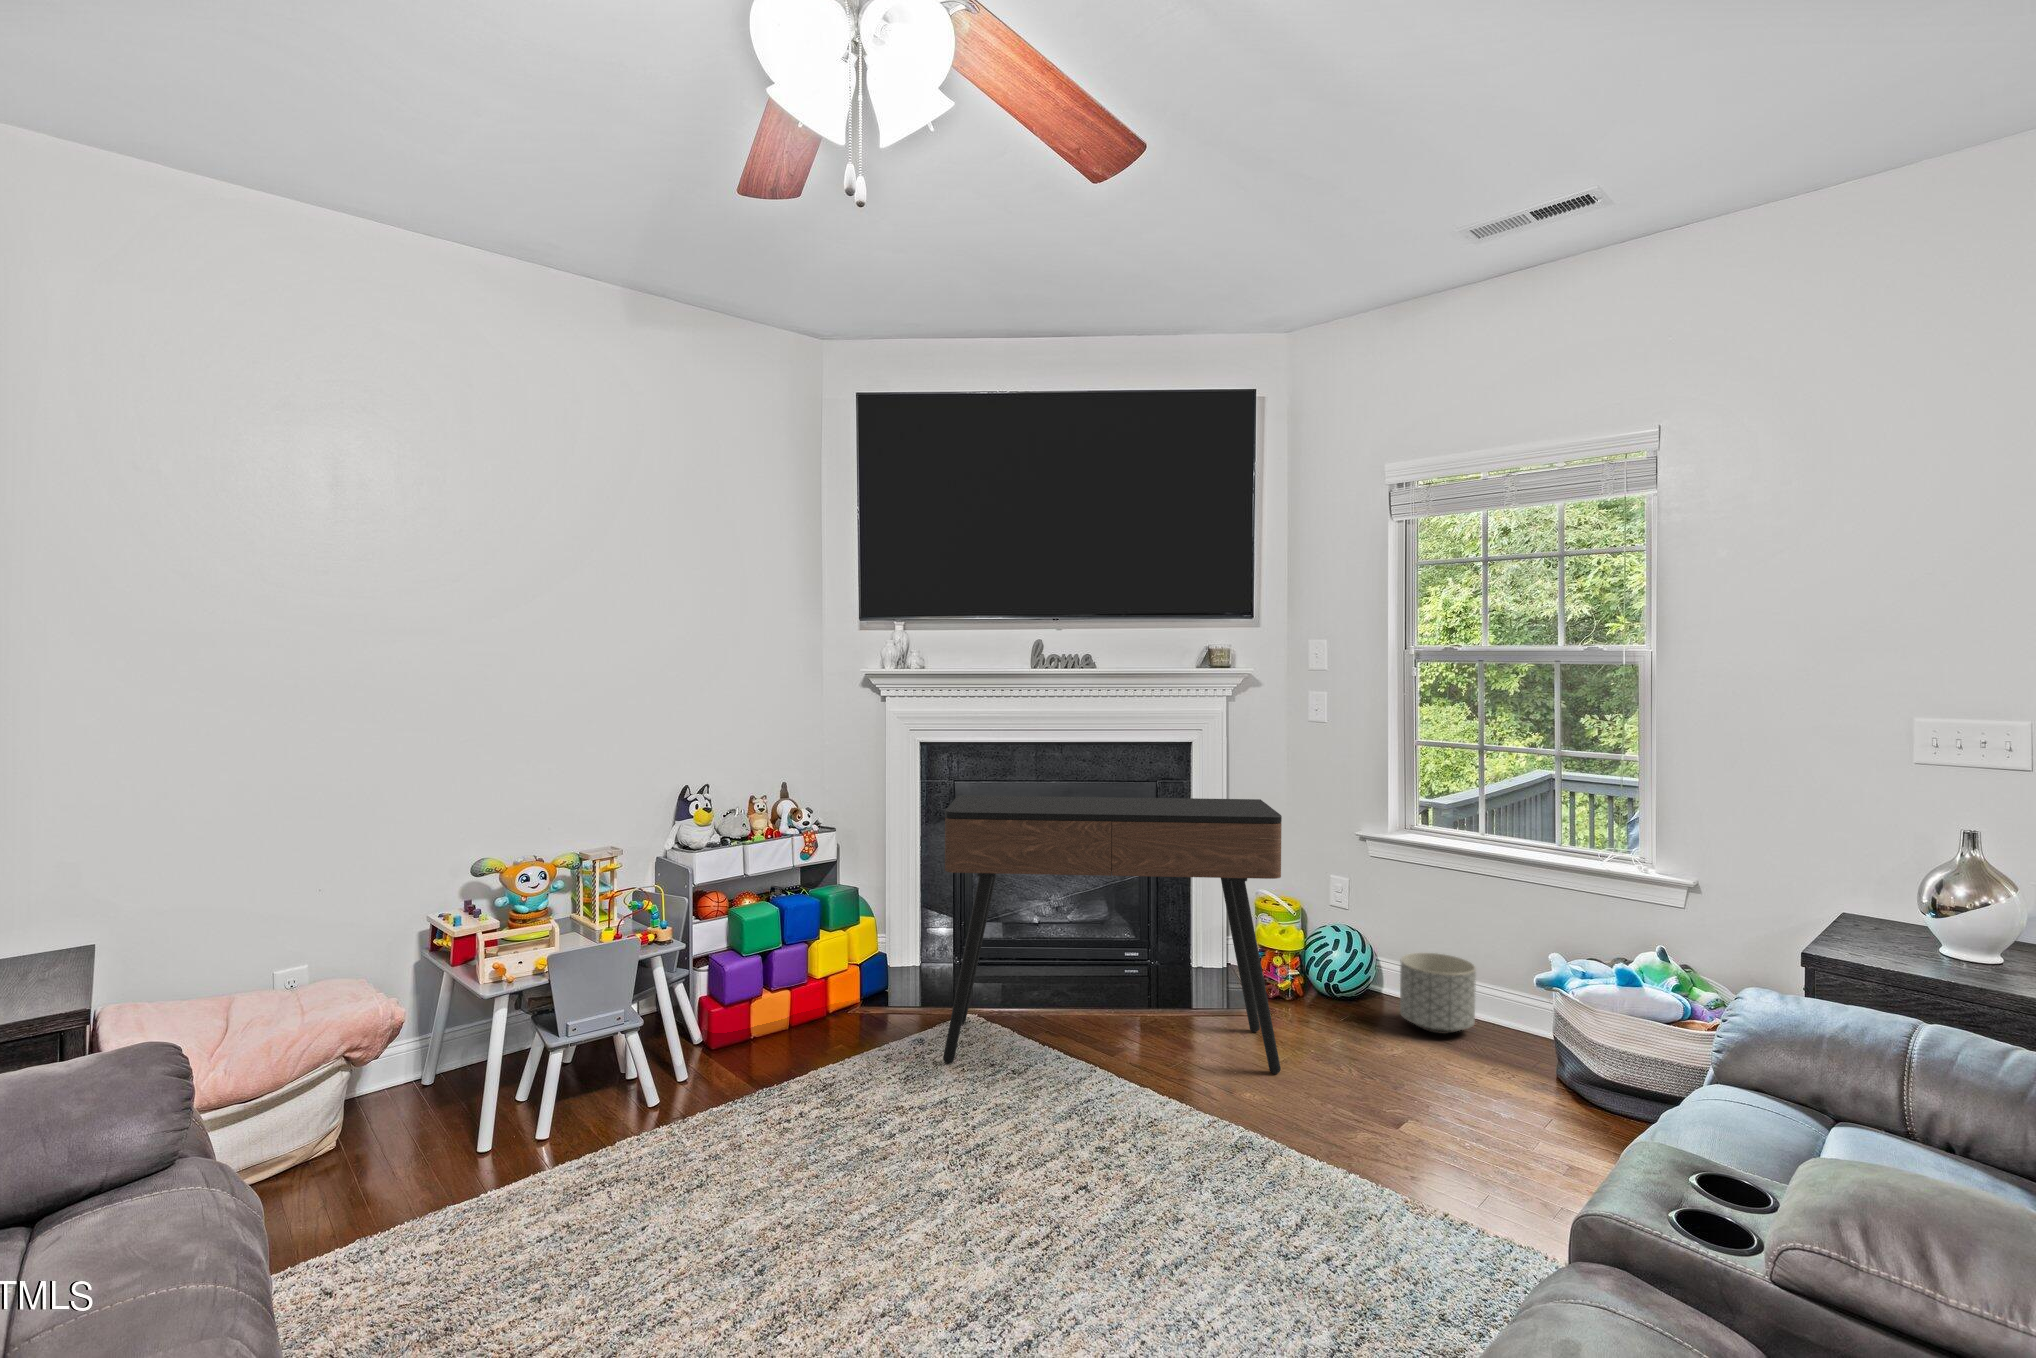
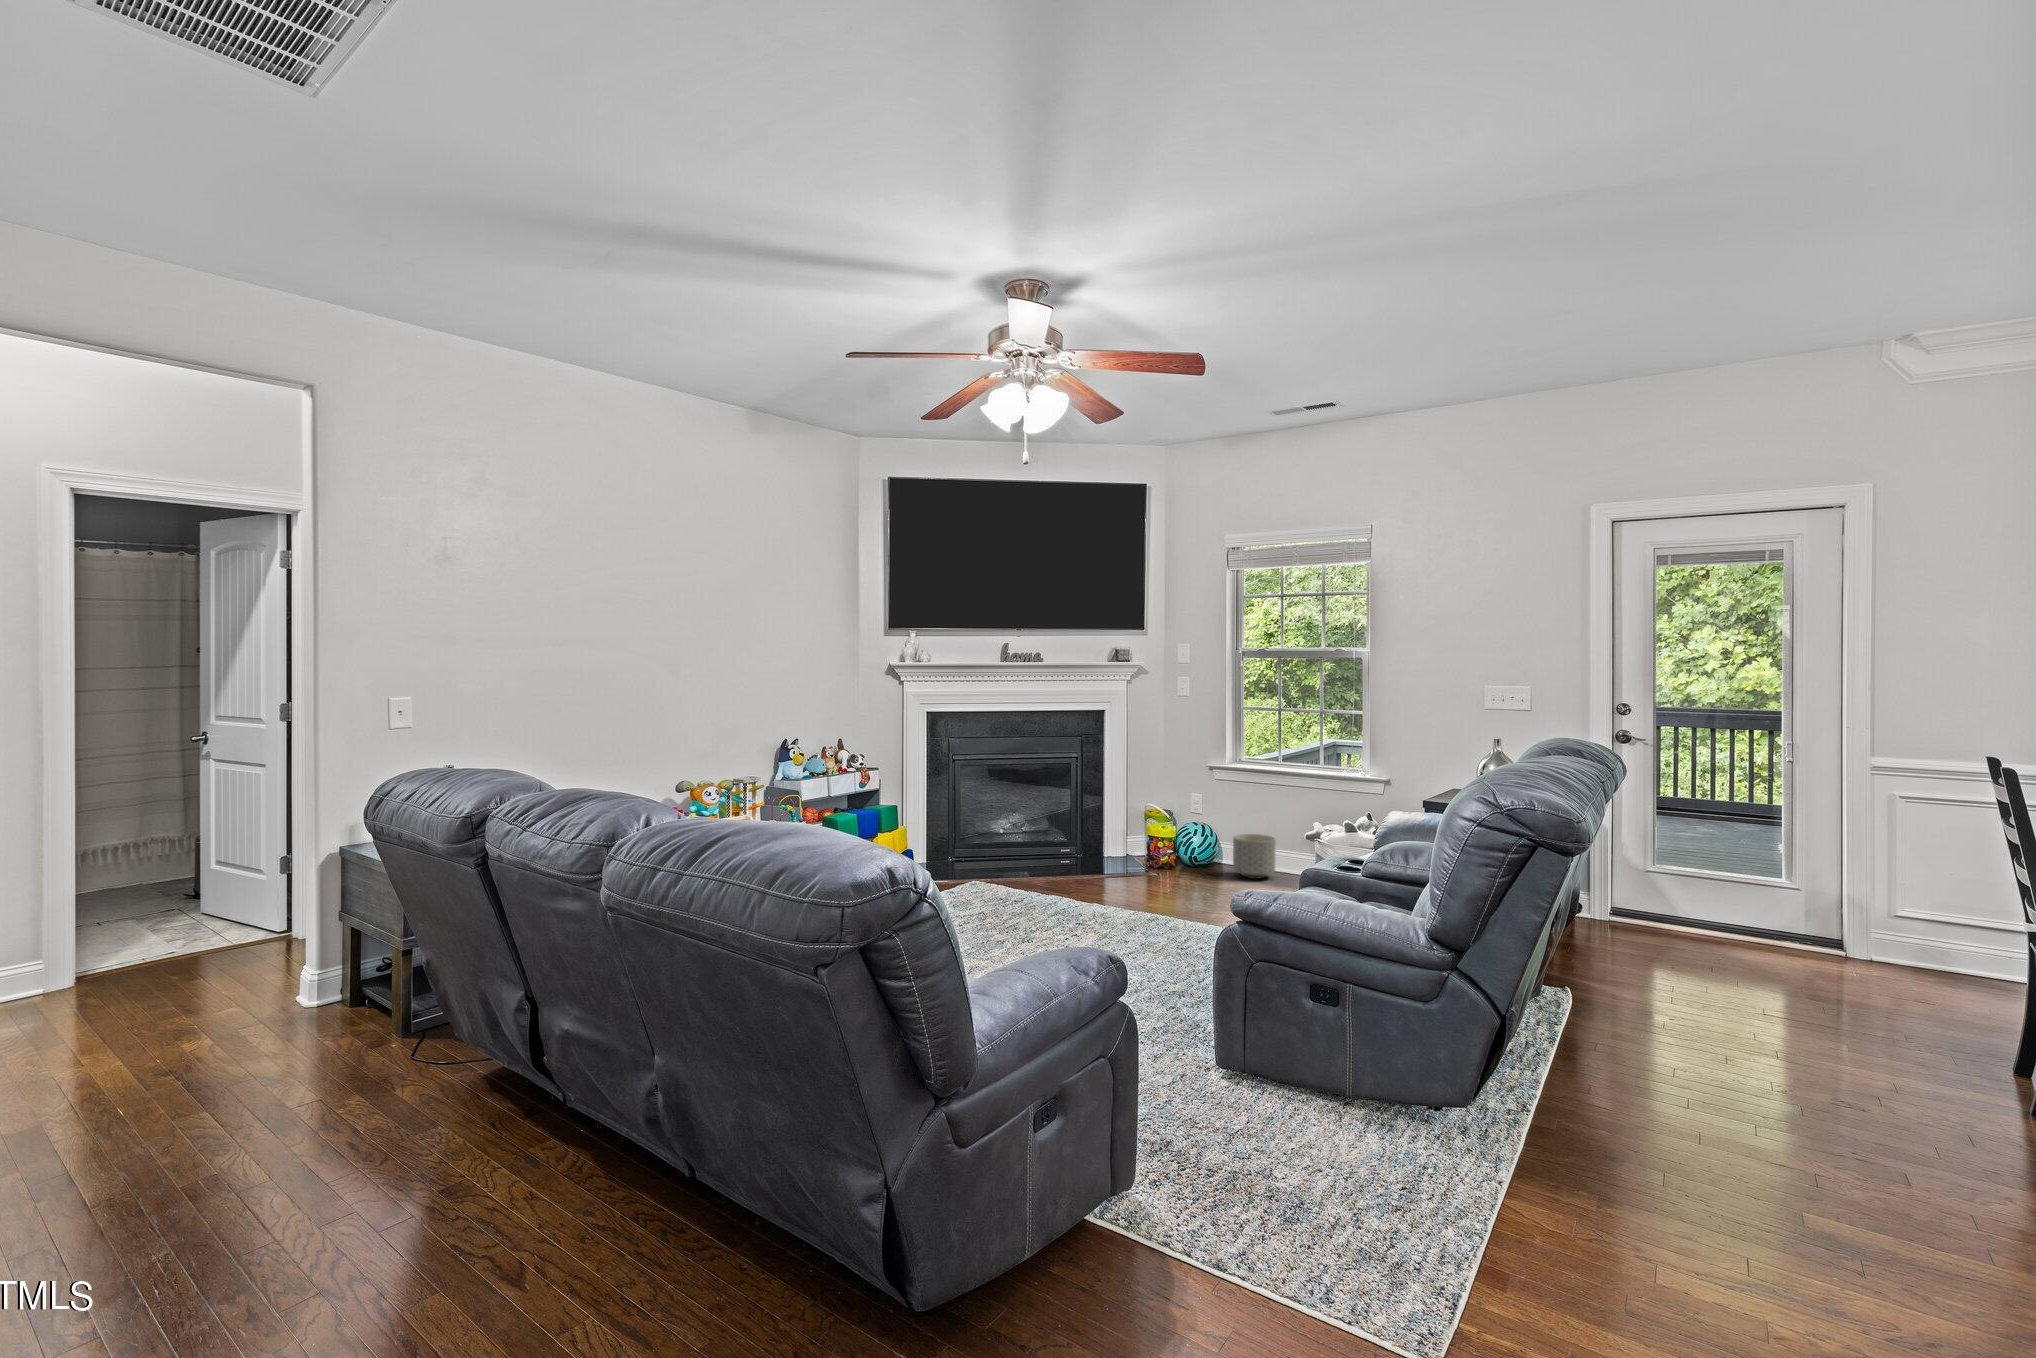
console table: present [943,795,1282,1074] -> none [967,741,1168,901]

